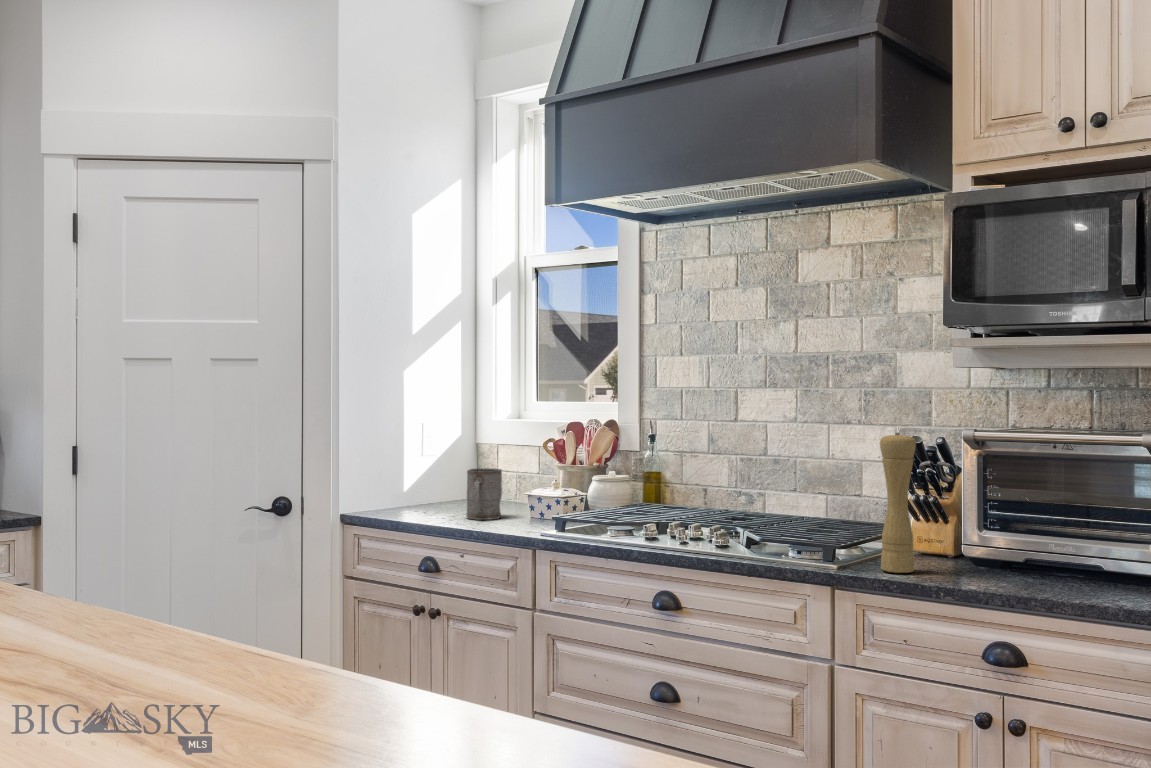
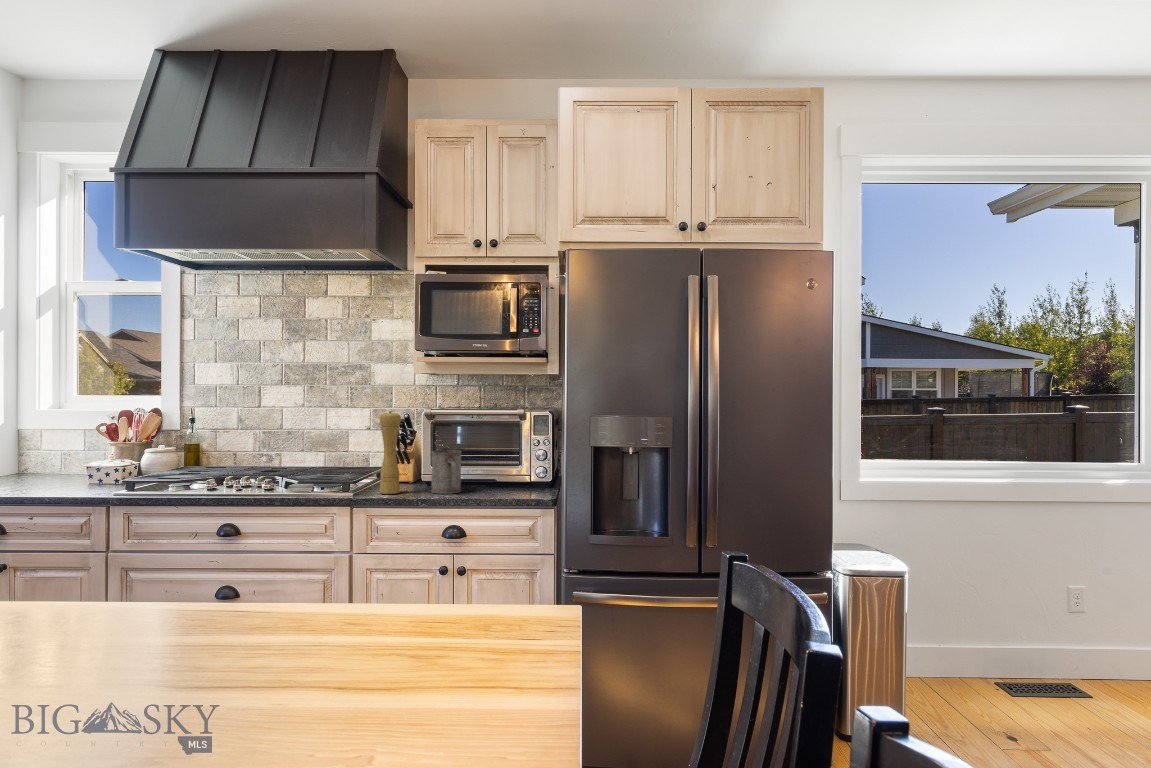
mug: present [467,468,502,520] -> present [431,450,461,494]

